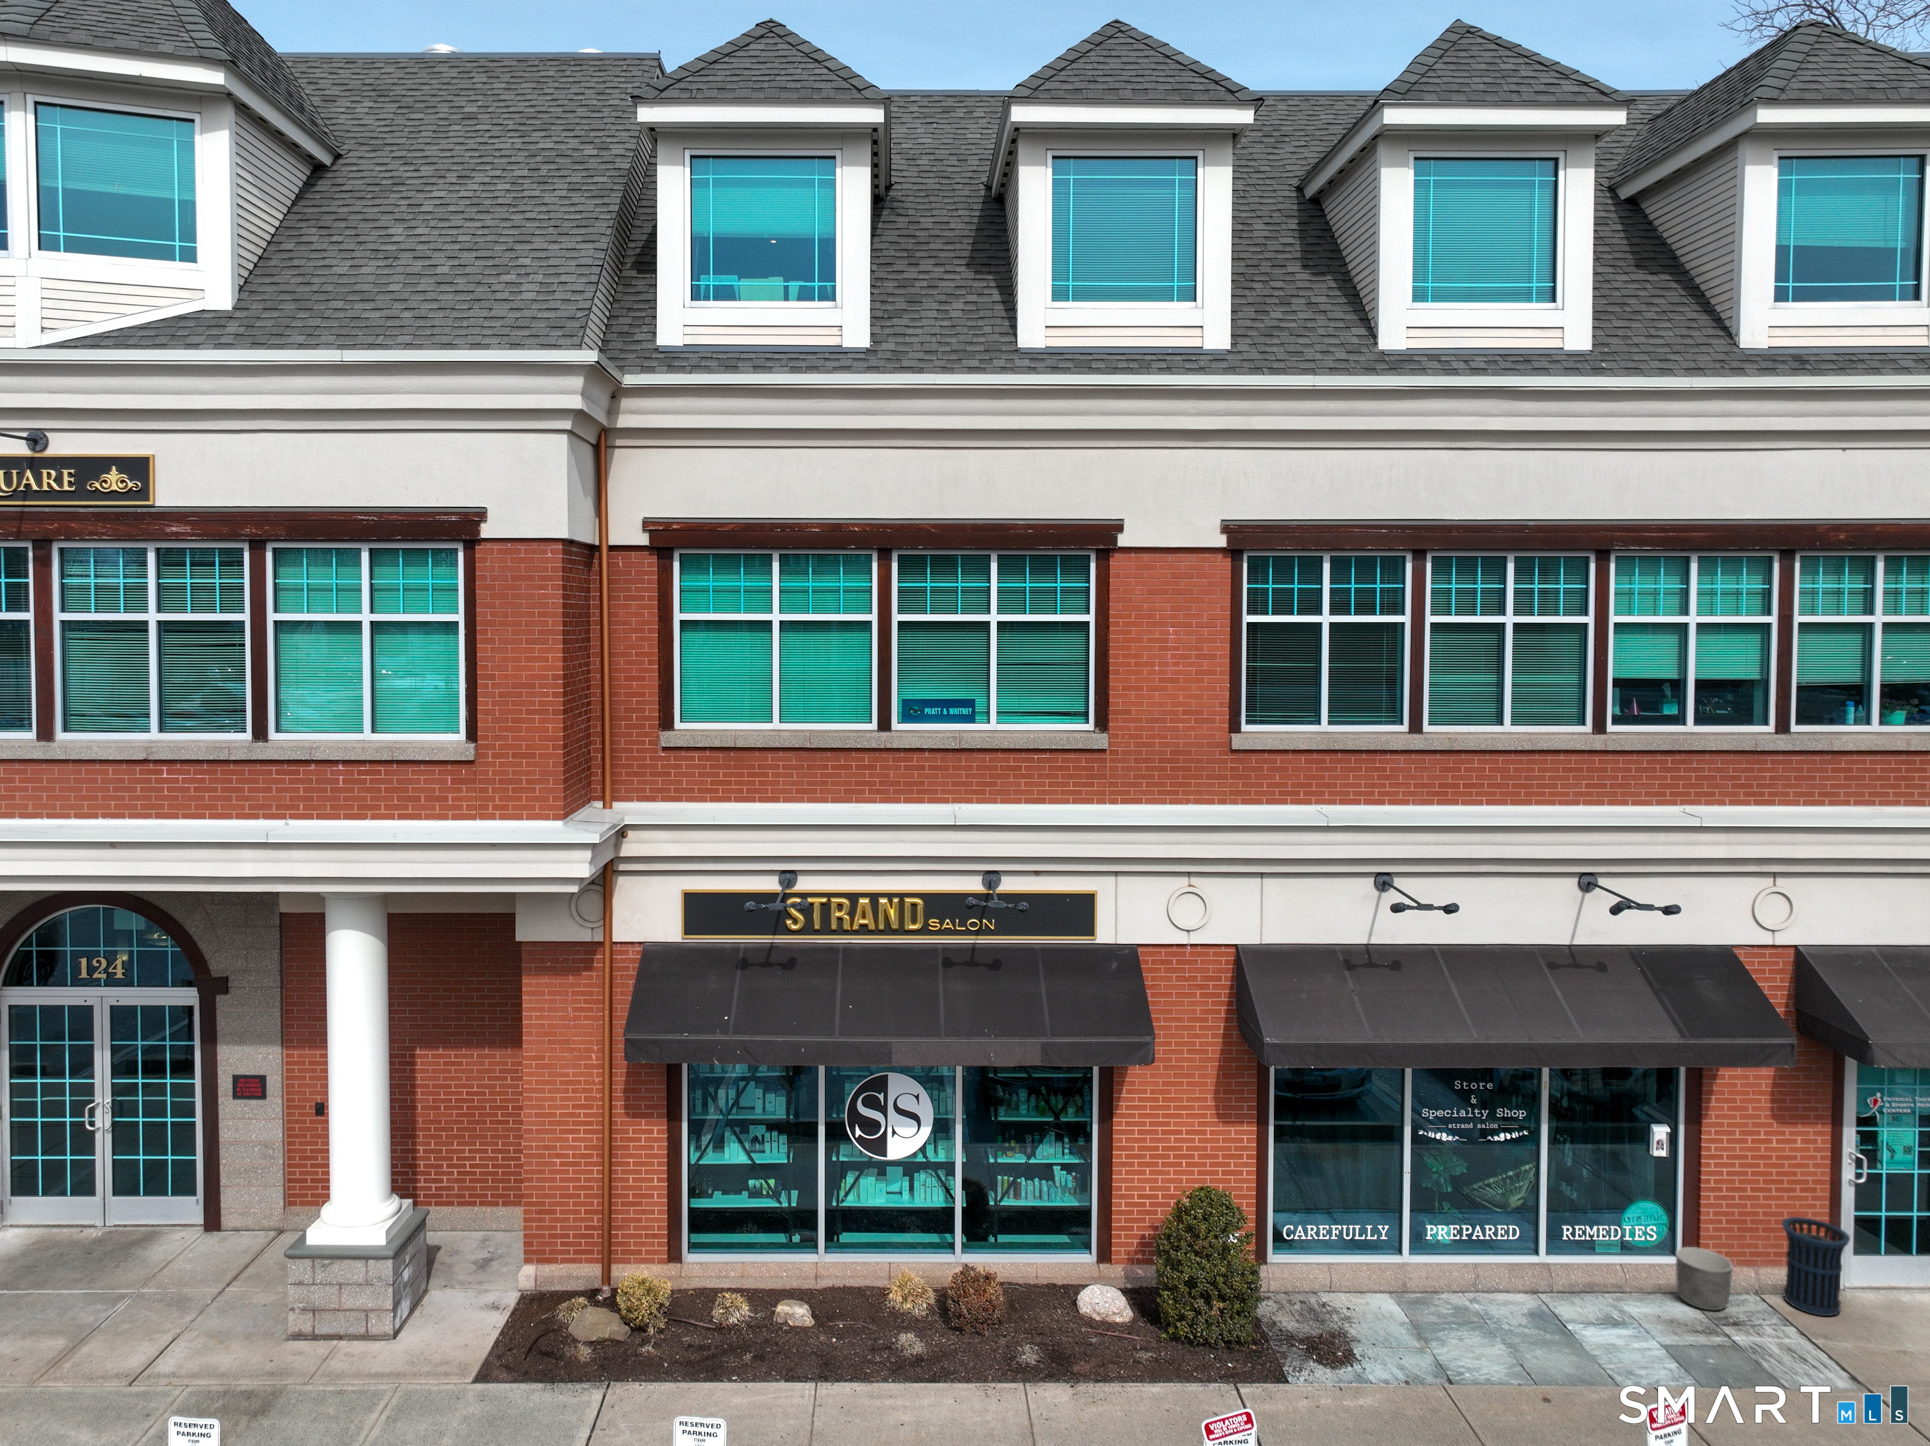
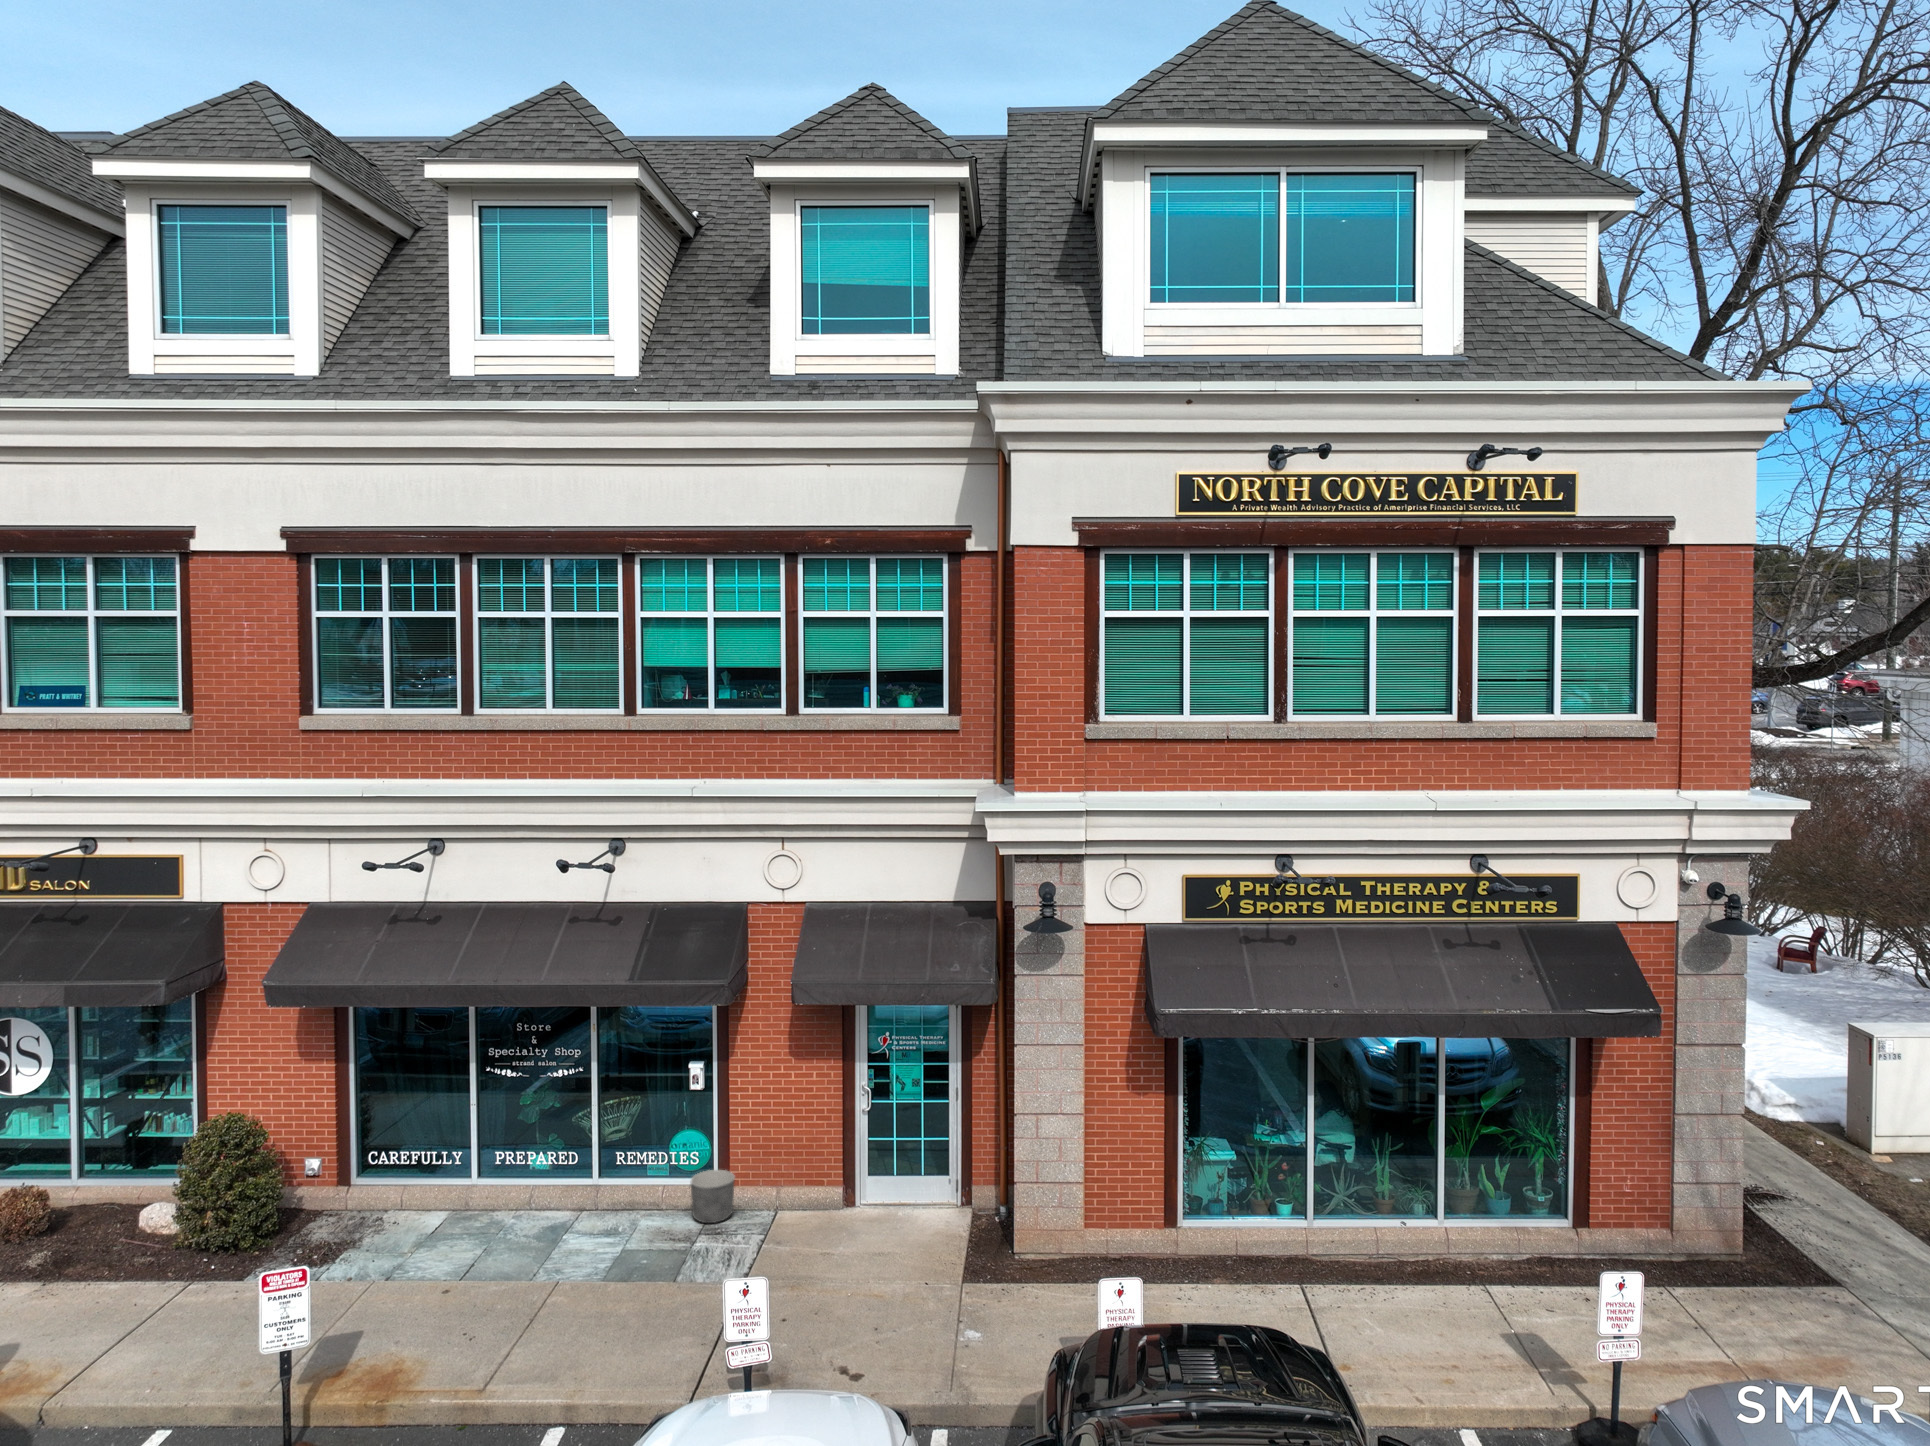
trash can: present [1782,1217,1850,1316] -> none [781,1142,831,1227]

